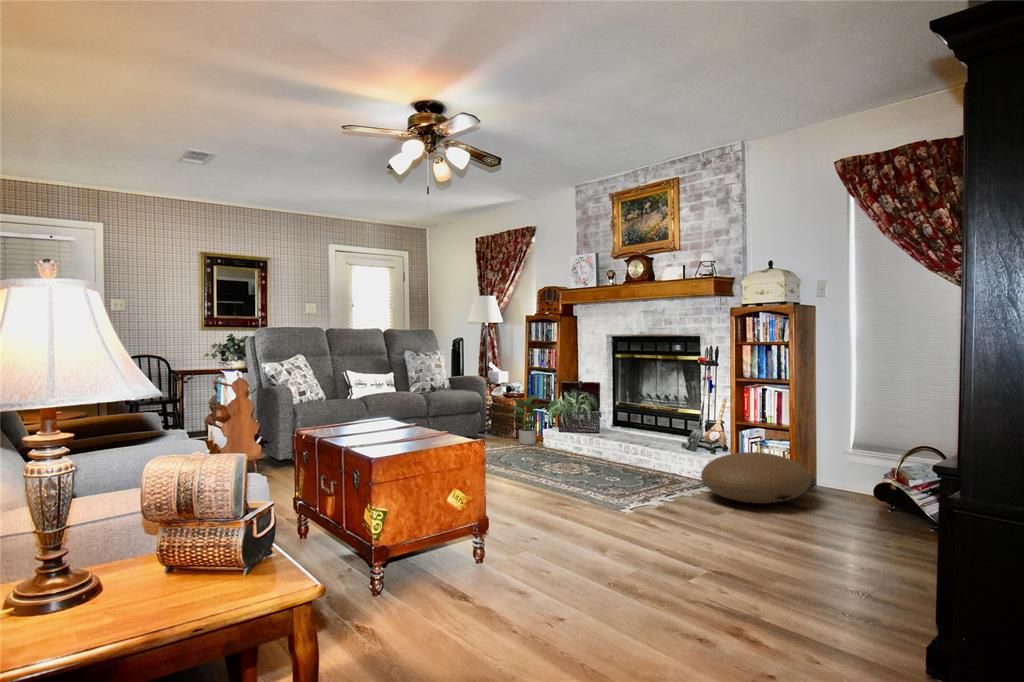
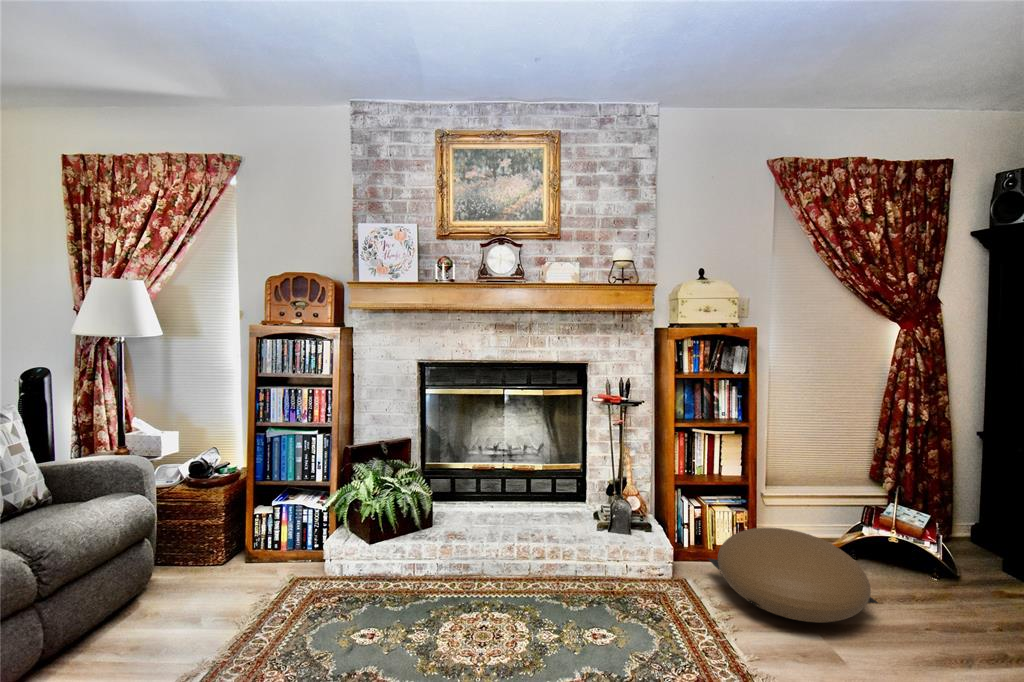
potted plant: present [508,393,545,445] -> none [235,471,319,582]

